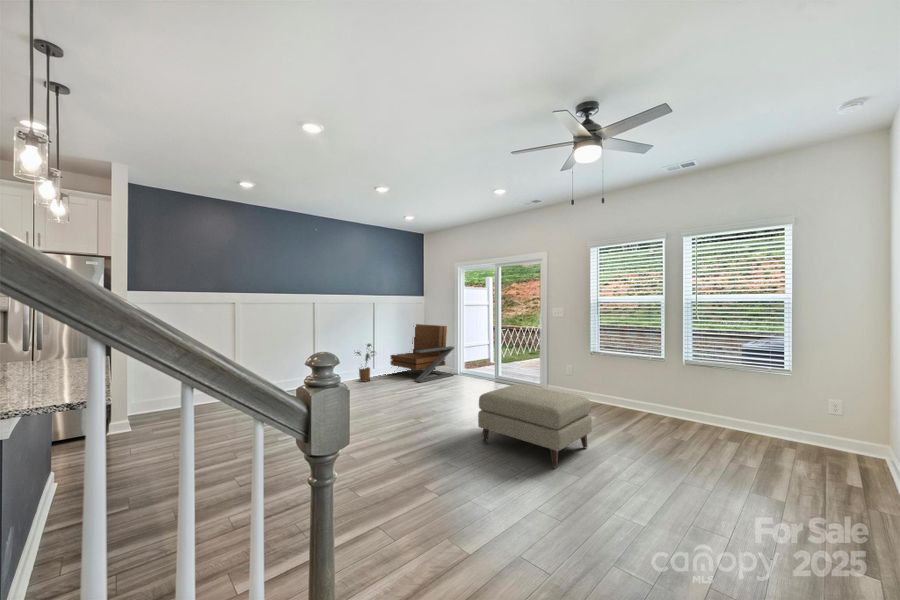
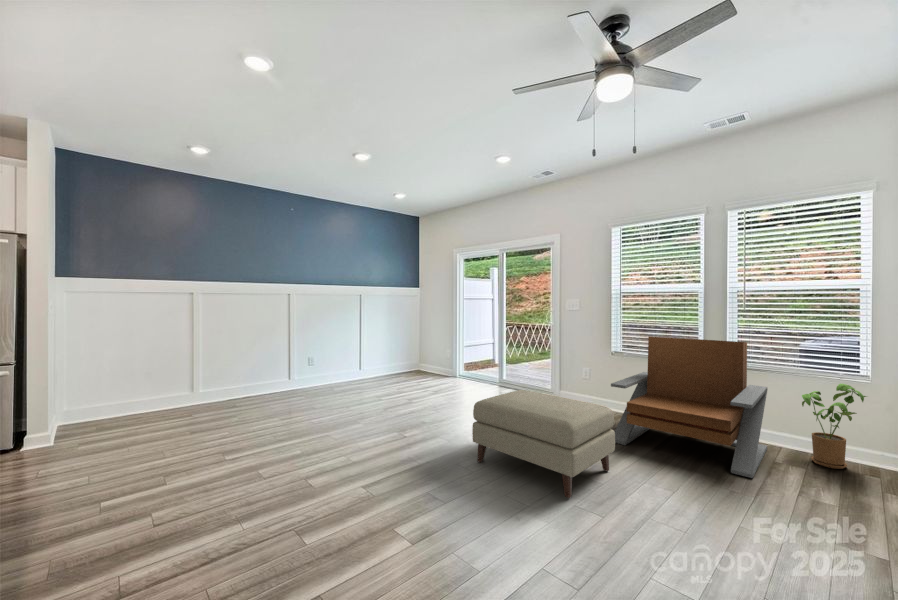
lounge chair: present [387,324,454,382] -> present [611,336,768,478]
house plant: present [355,344,375,382] -> present [802,384,866,469]

